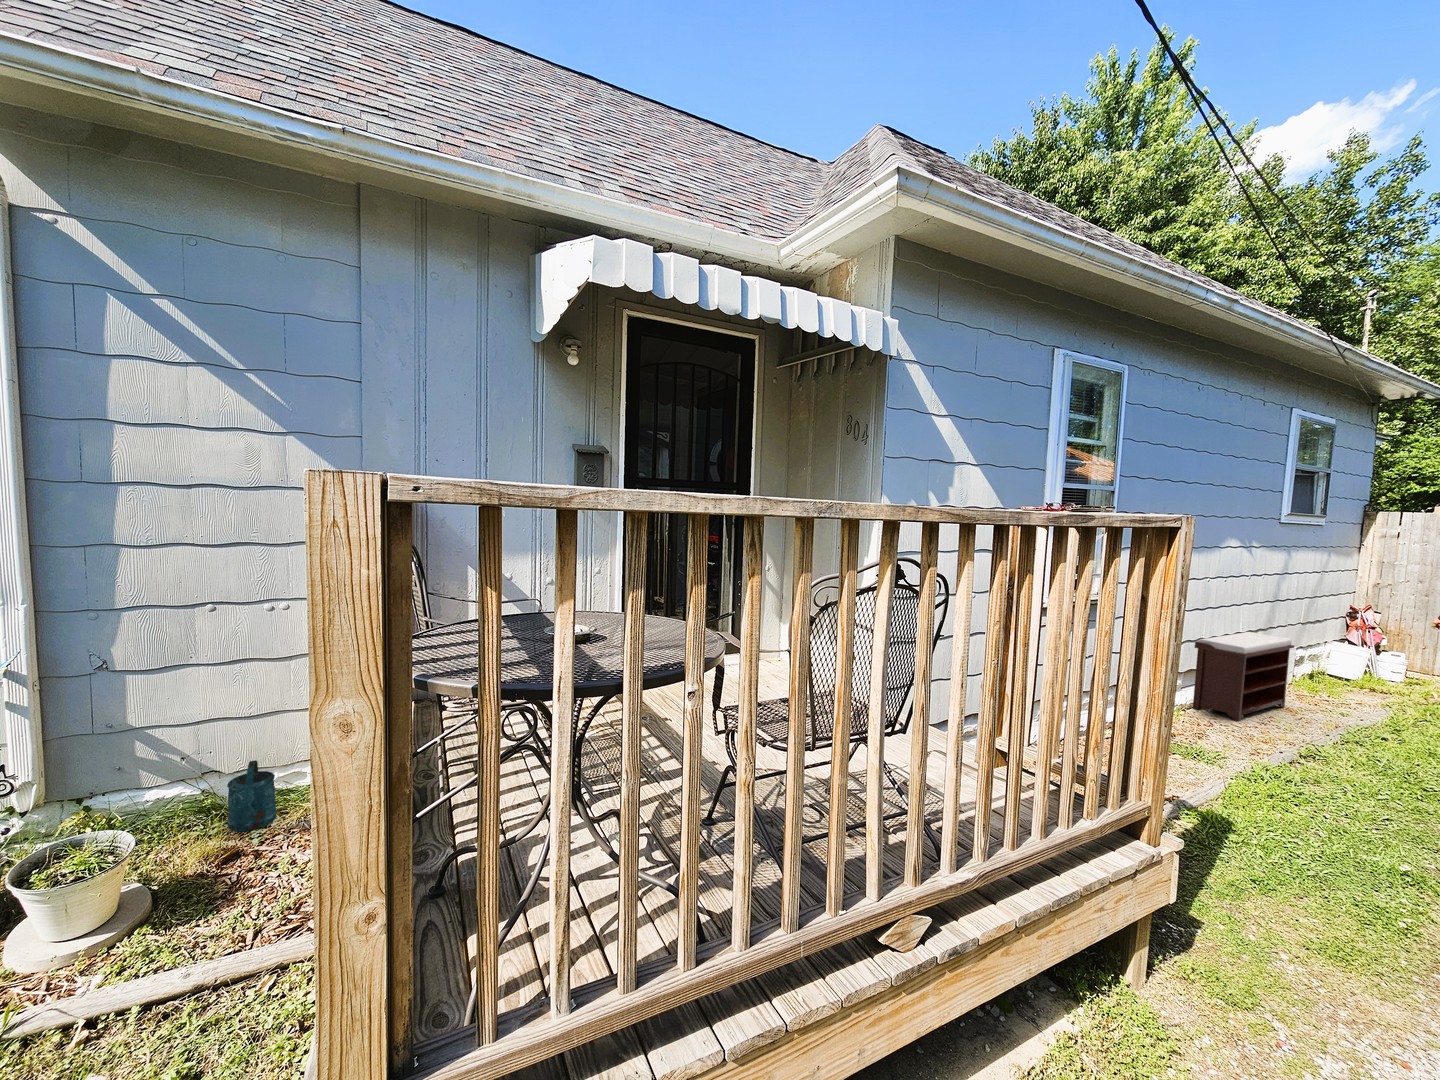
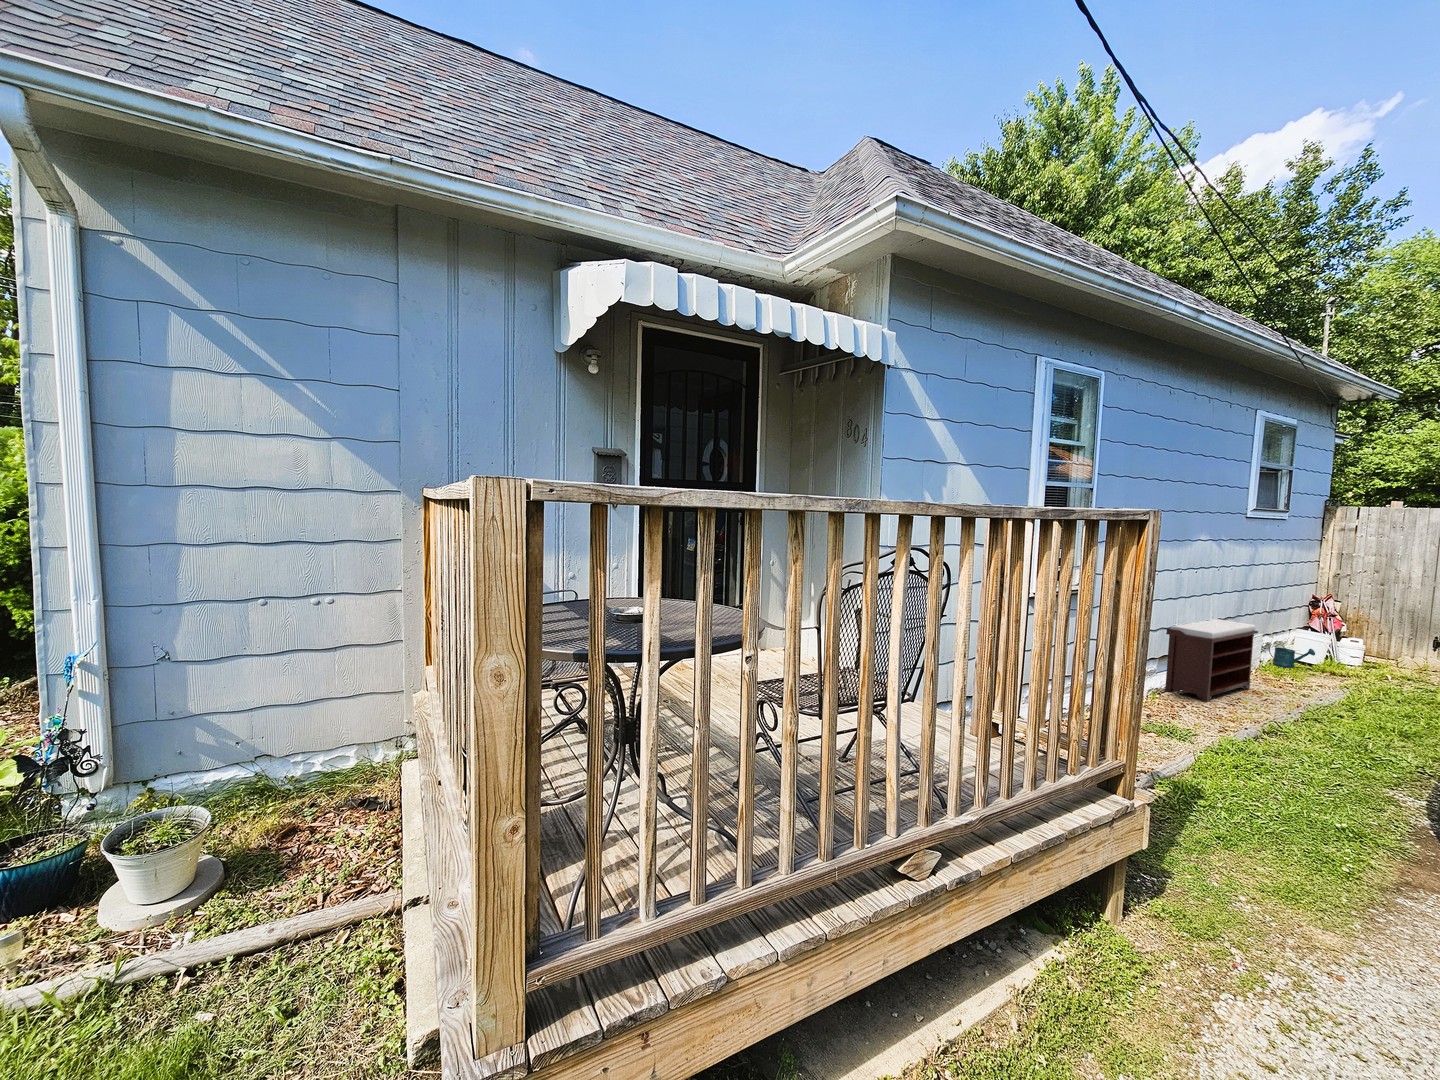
watering can: present [227,760,277,832] -> present [1269,644,1315,668]

